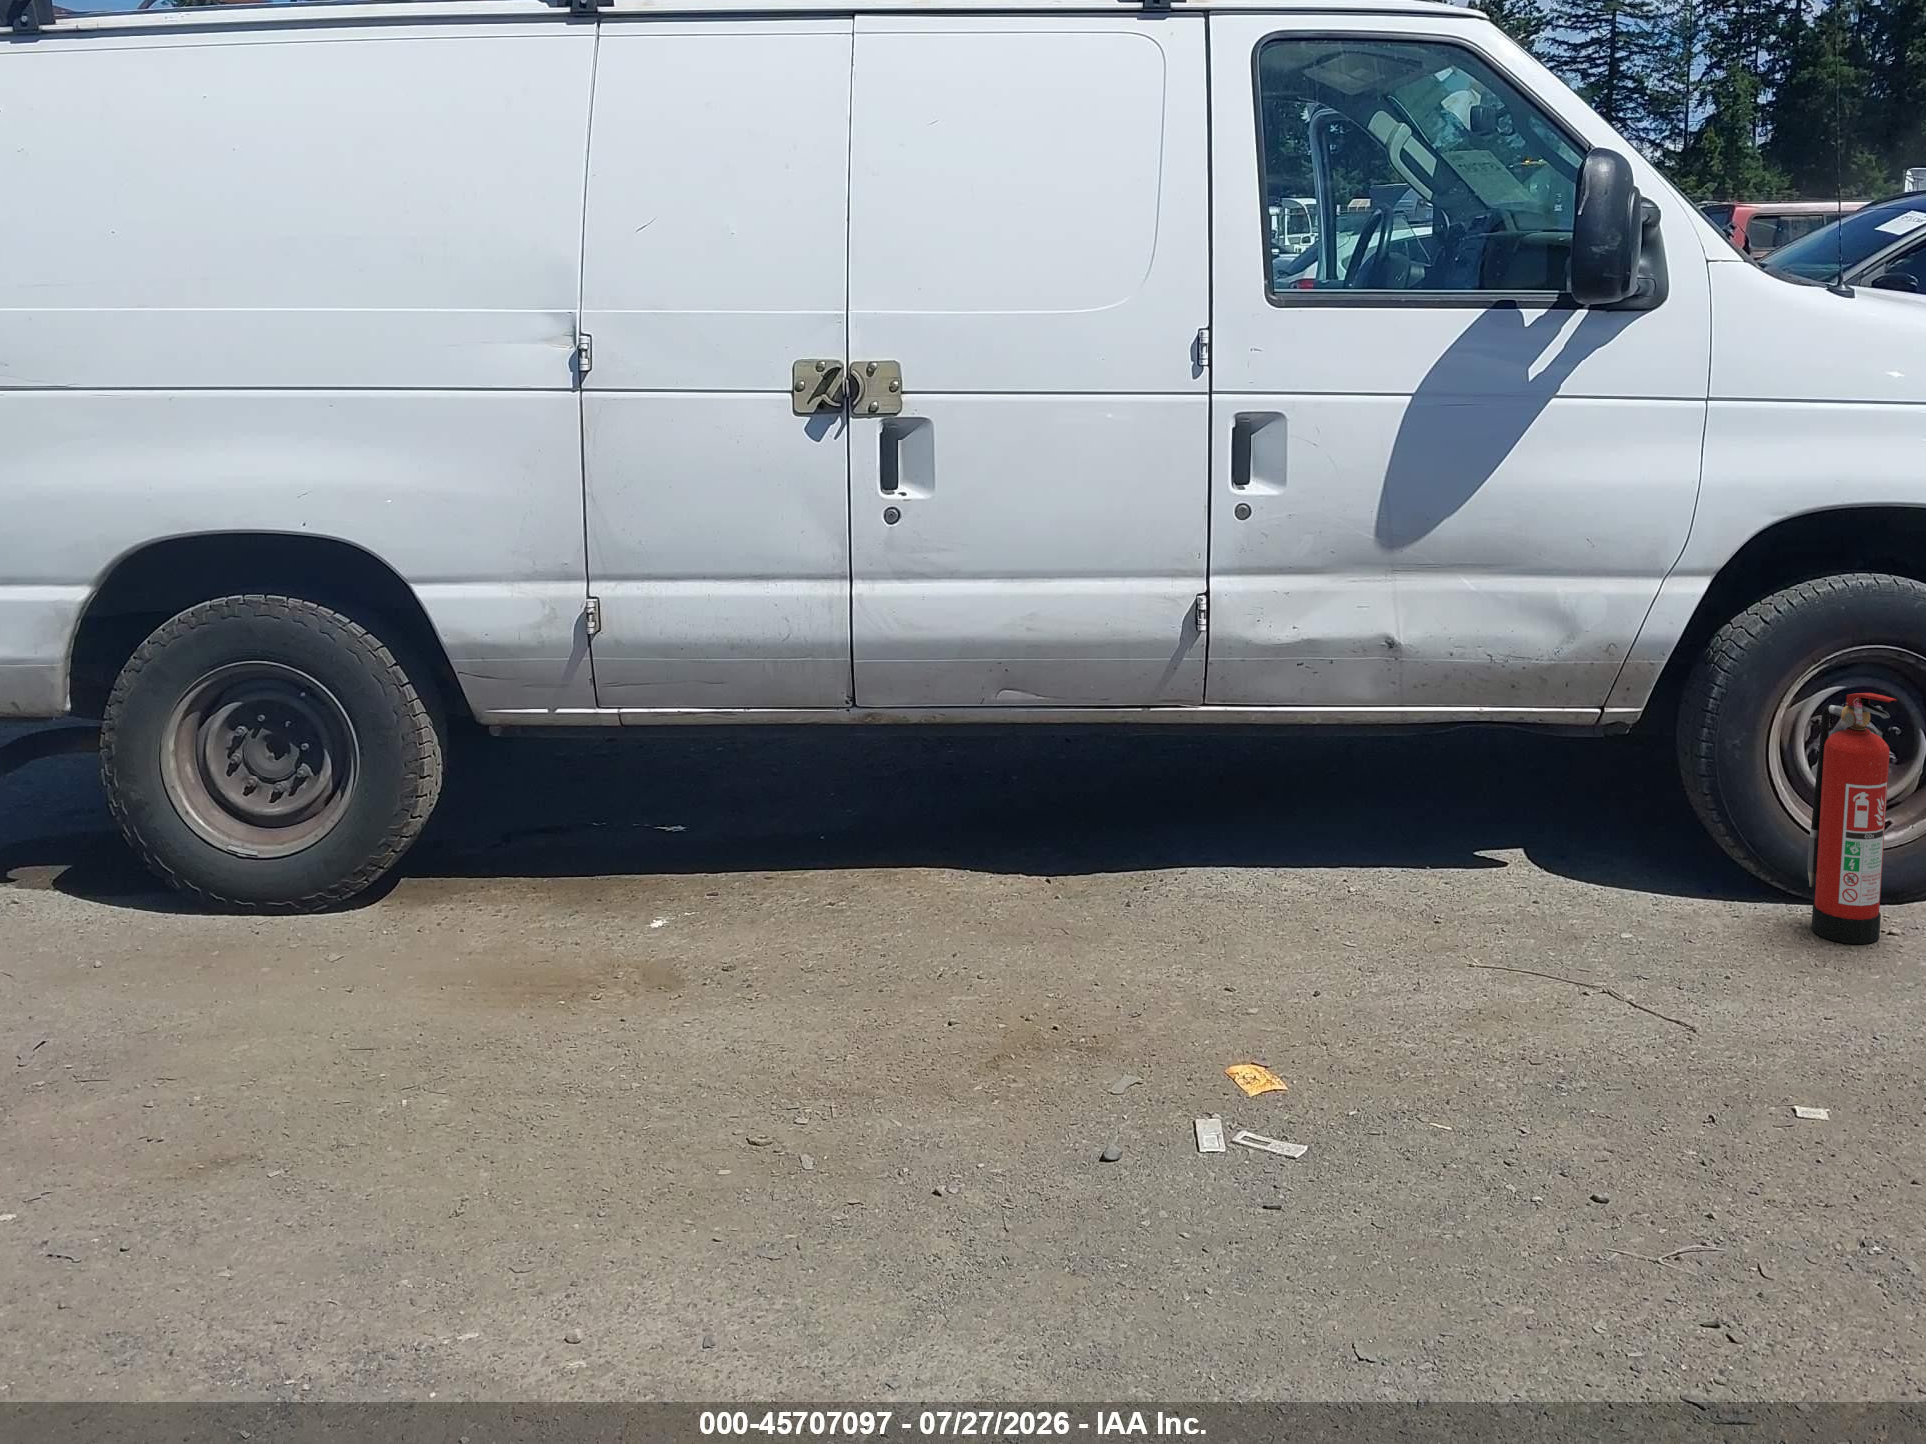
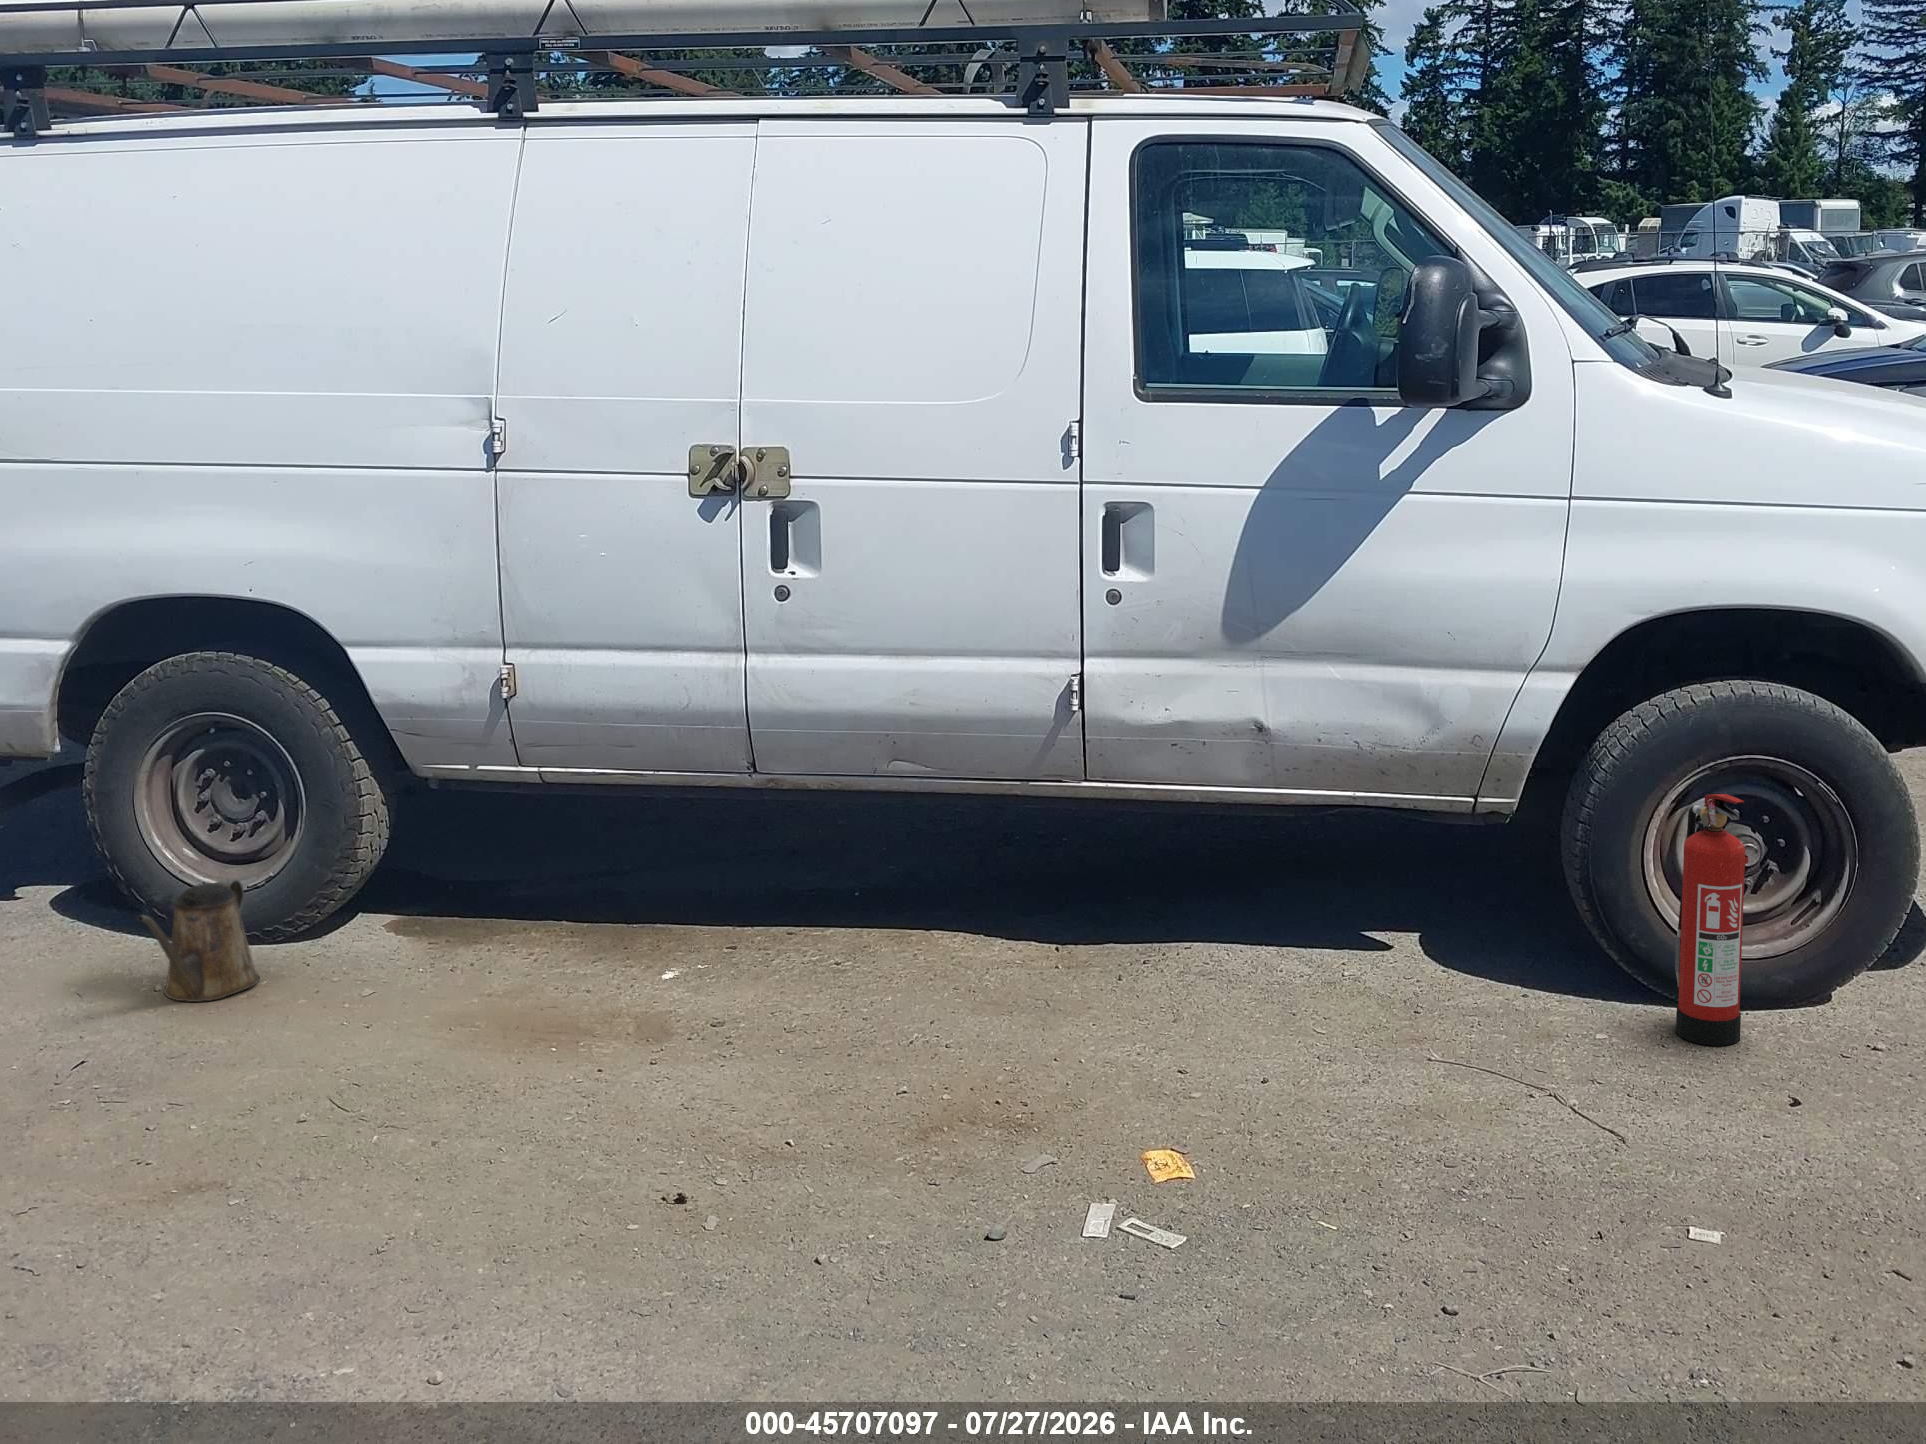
watering can: none [206,842,321,979] -> present [137,879,259,1002]

